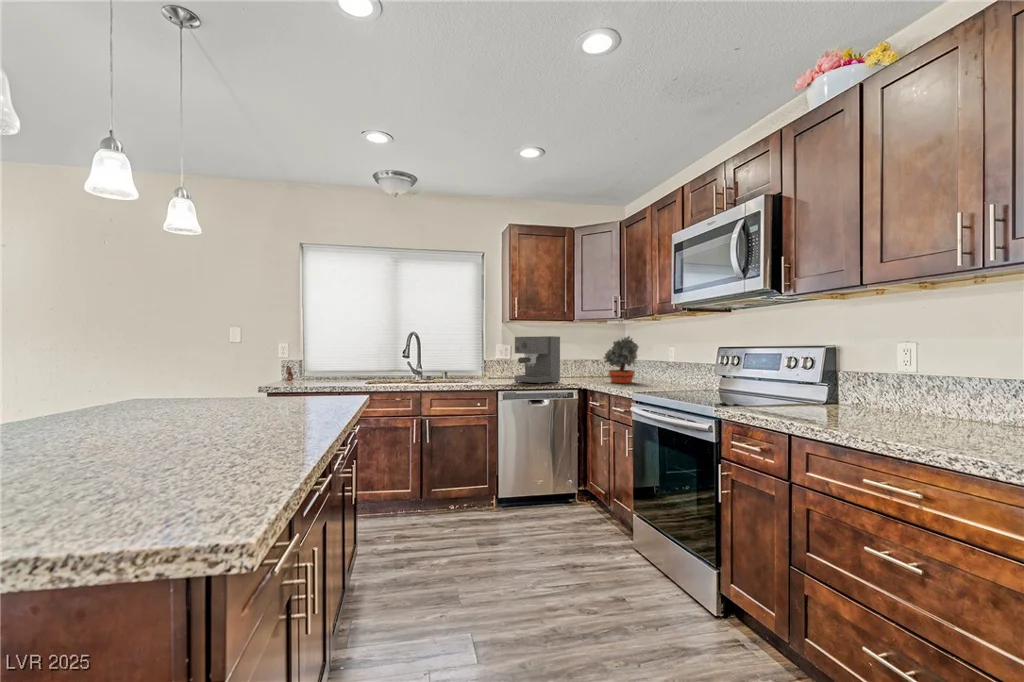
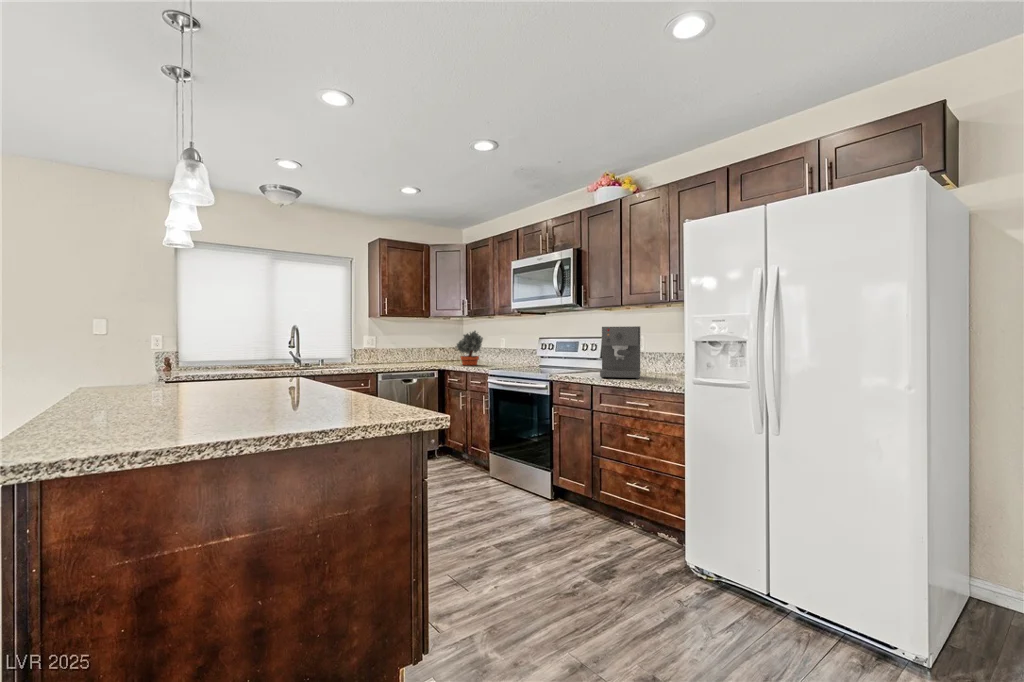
coffee maker: present [514,336,560,384] -> present [600,326,640,379]

